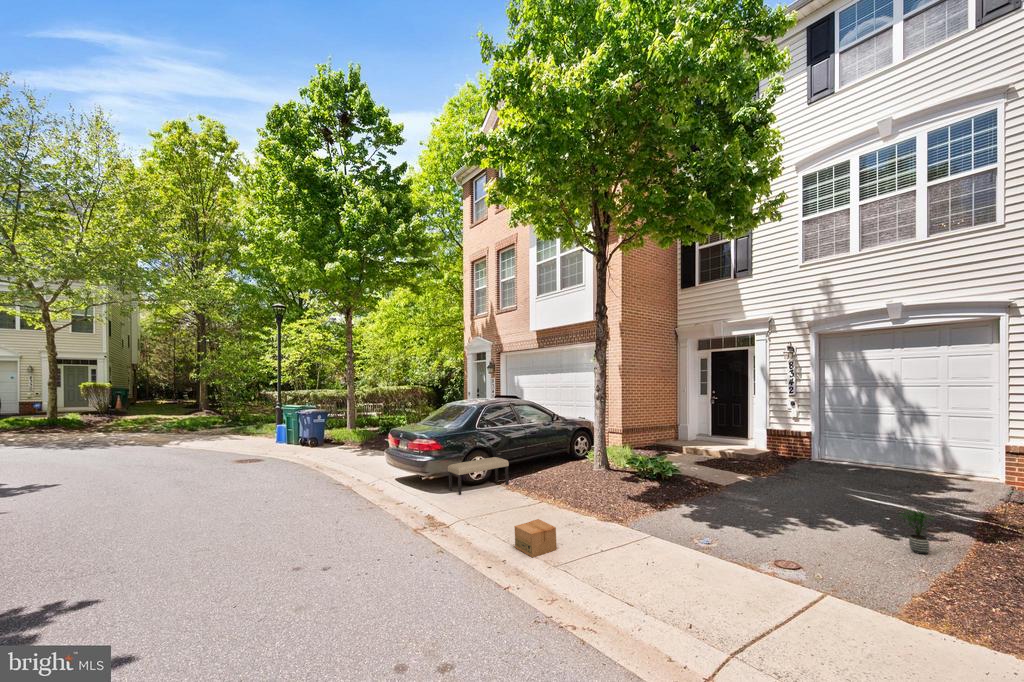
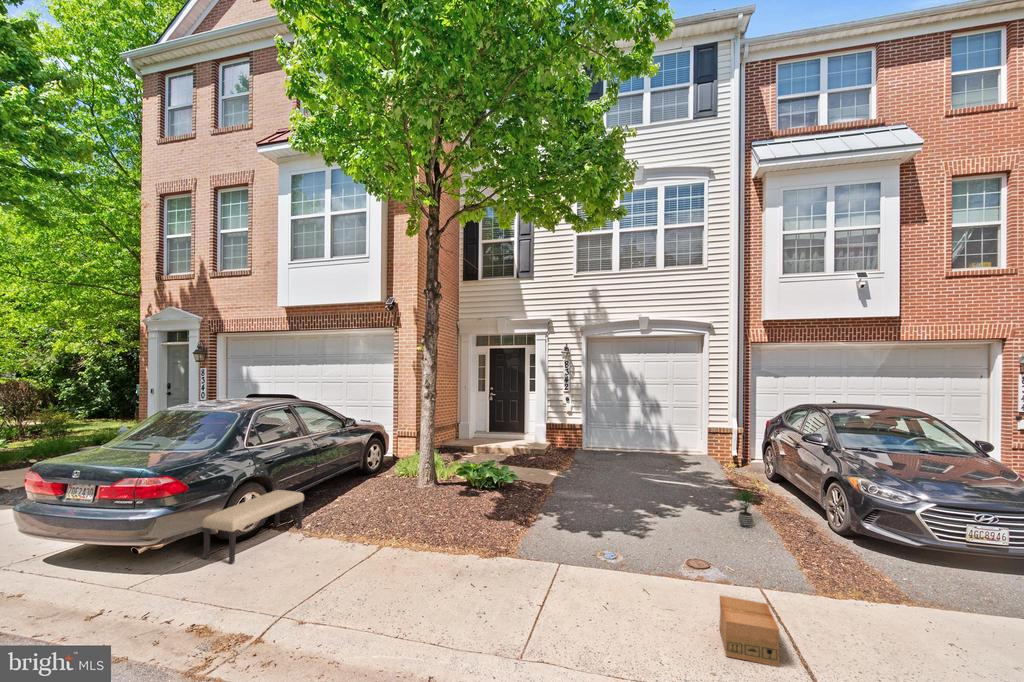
cardboard box: present [514,519,557,558] -> present [719,596,780,667]

